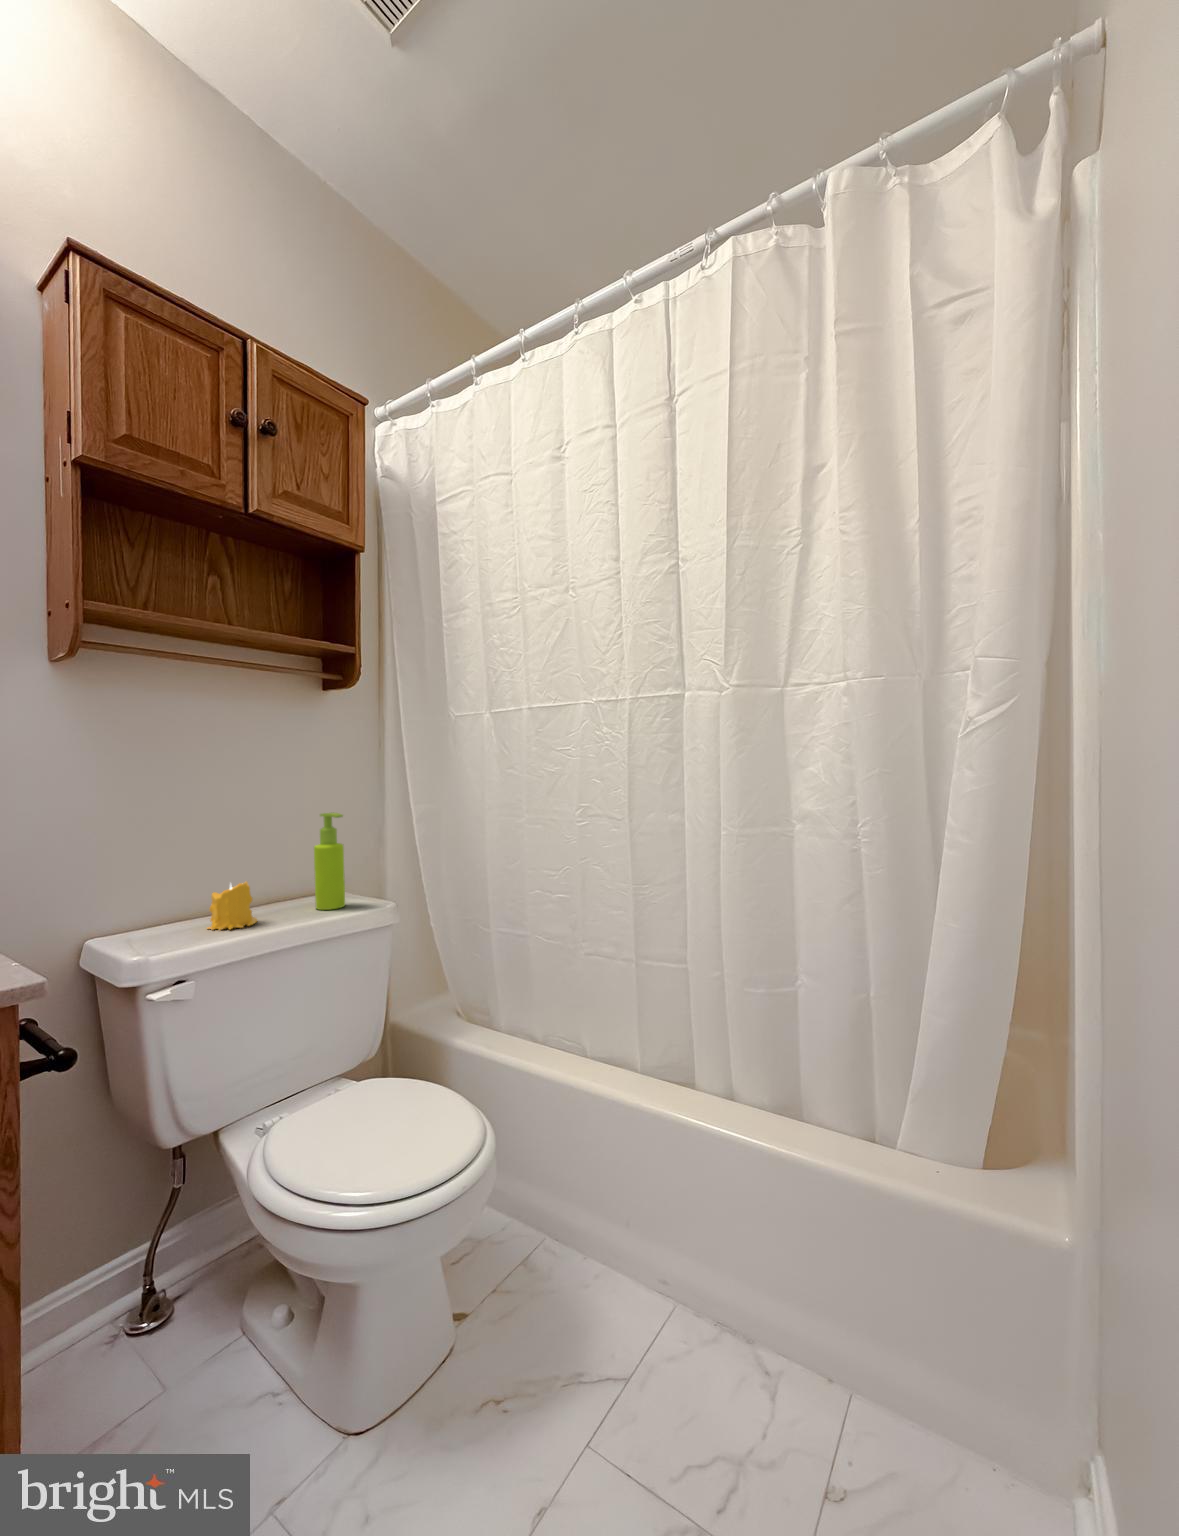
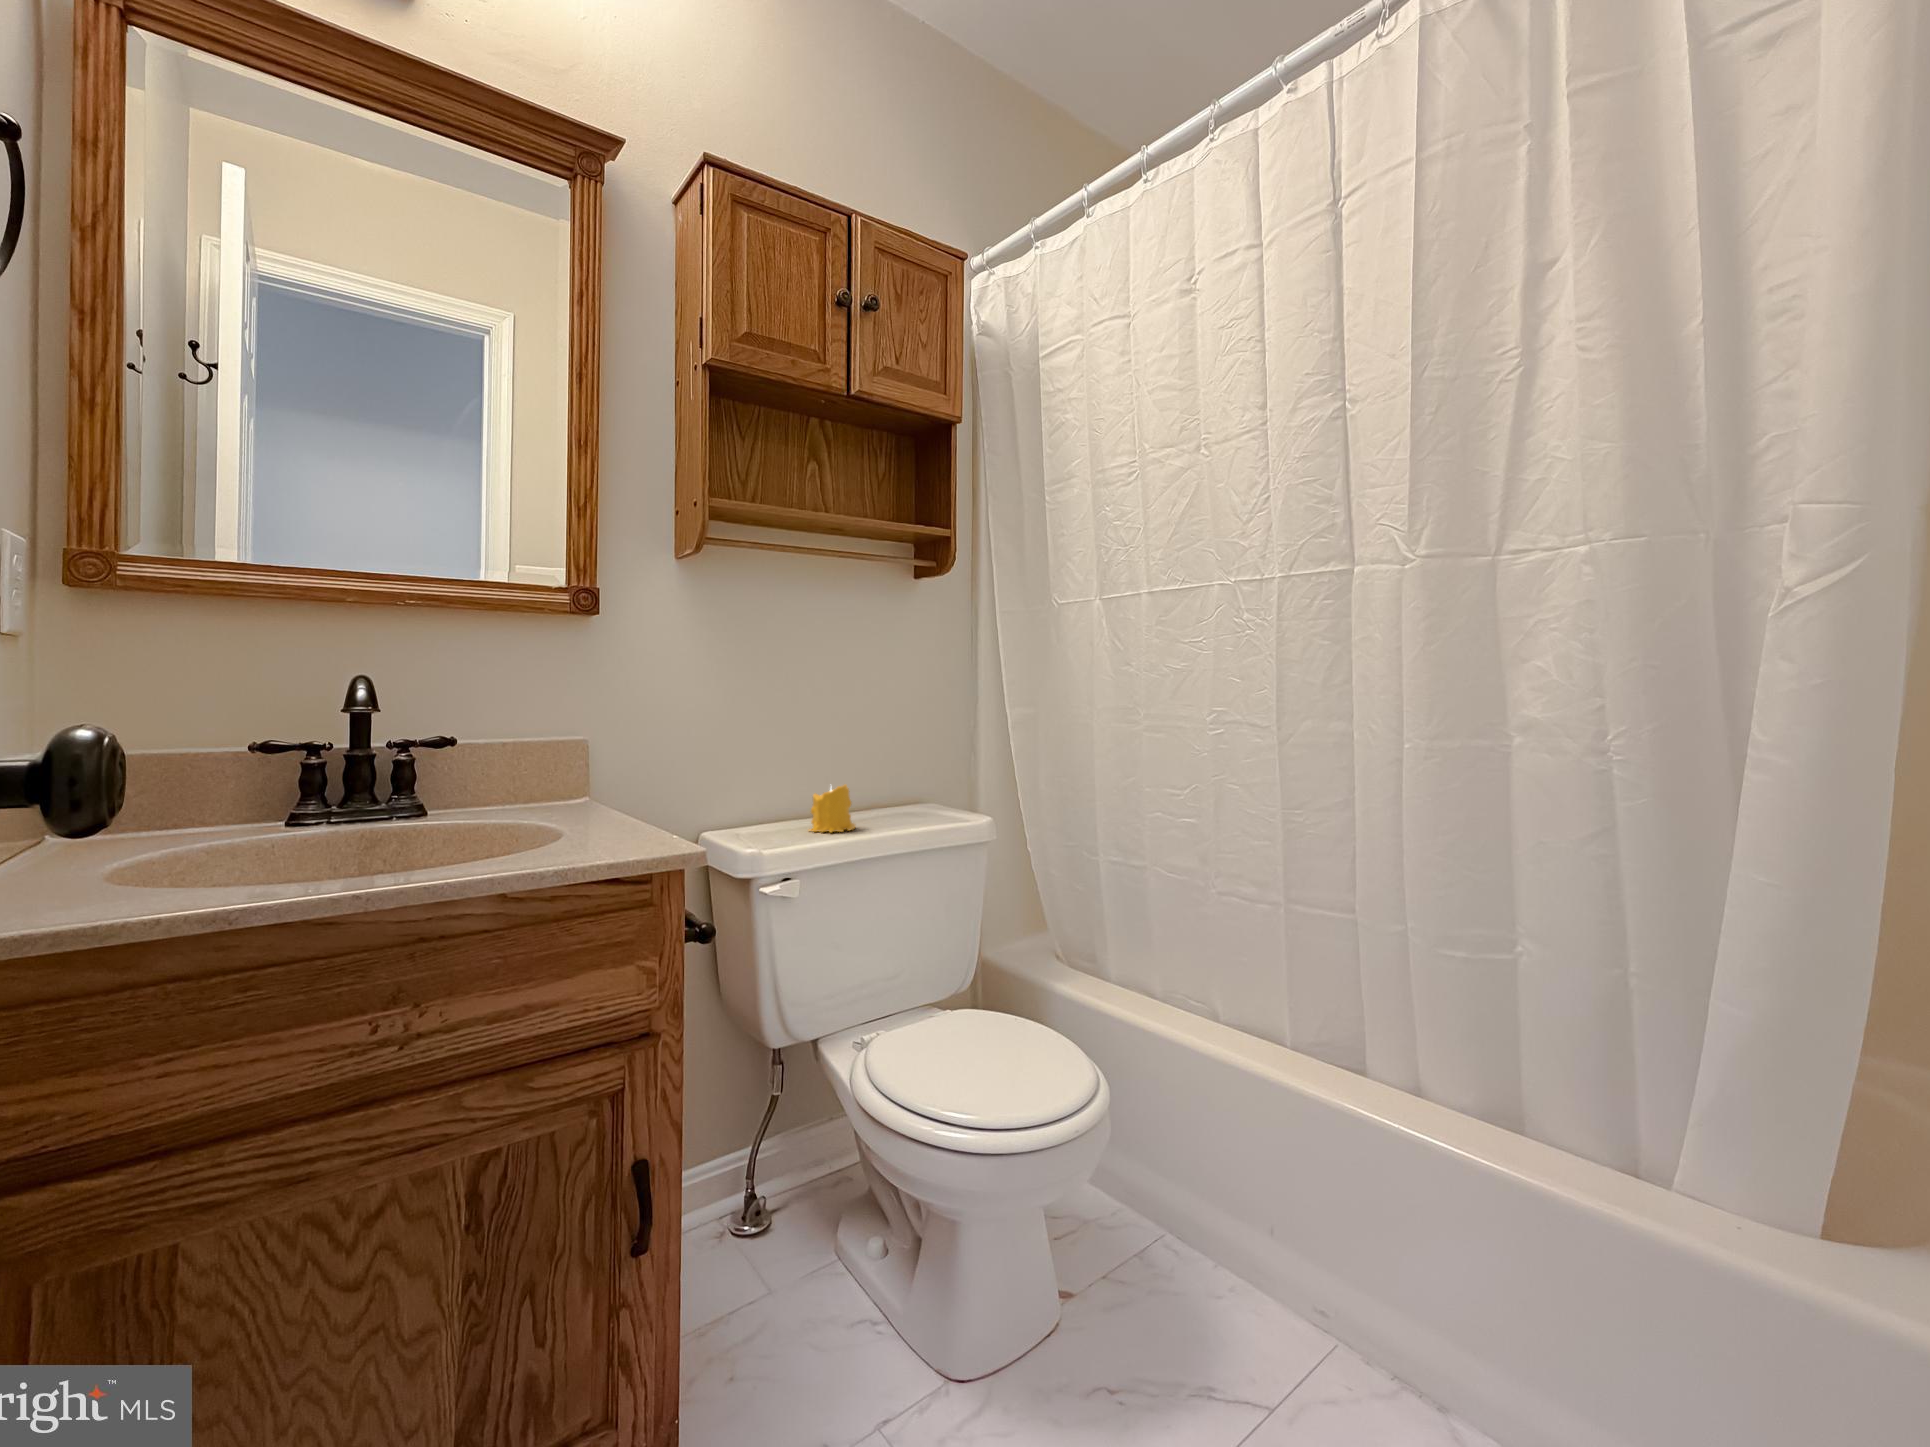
soap dispenser: present [314,813,345,910] -> none [911,715,943,821]

